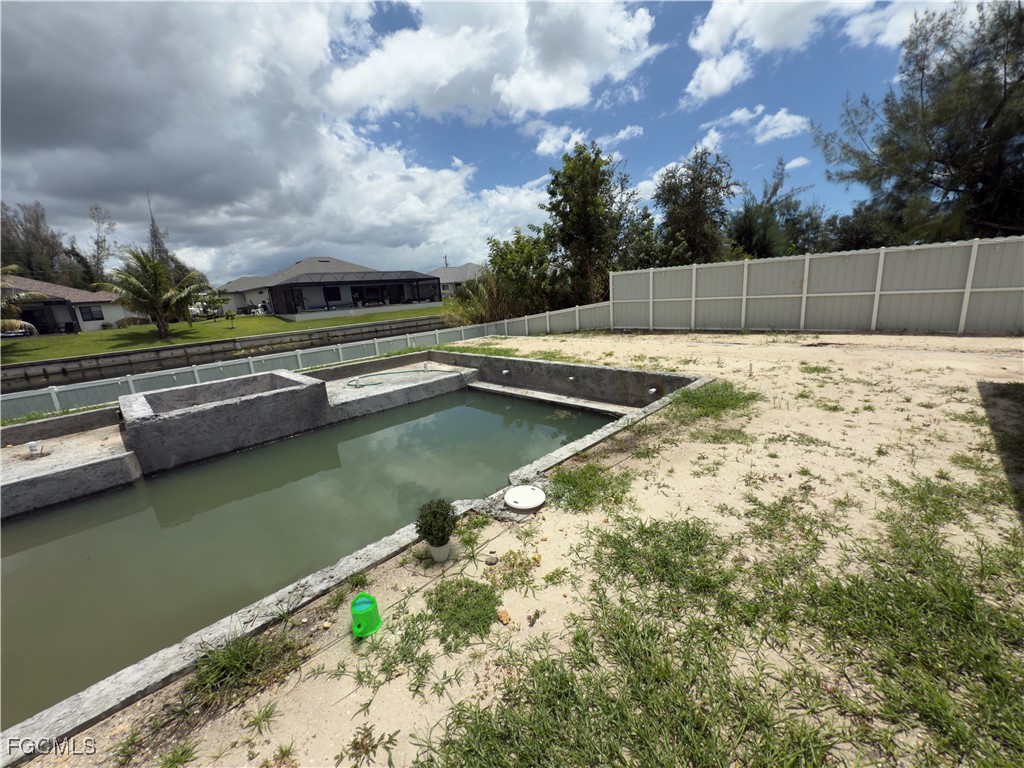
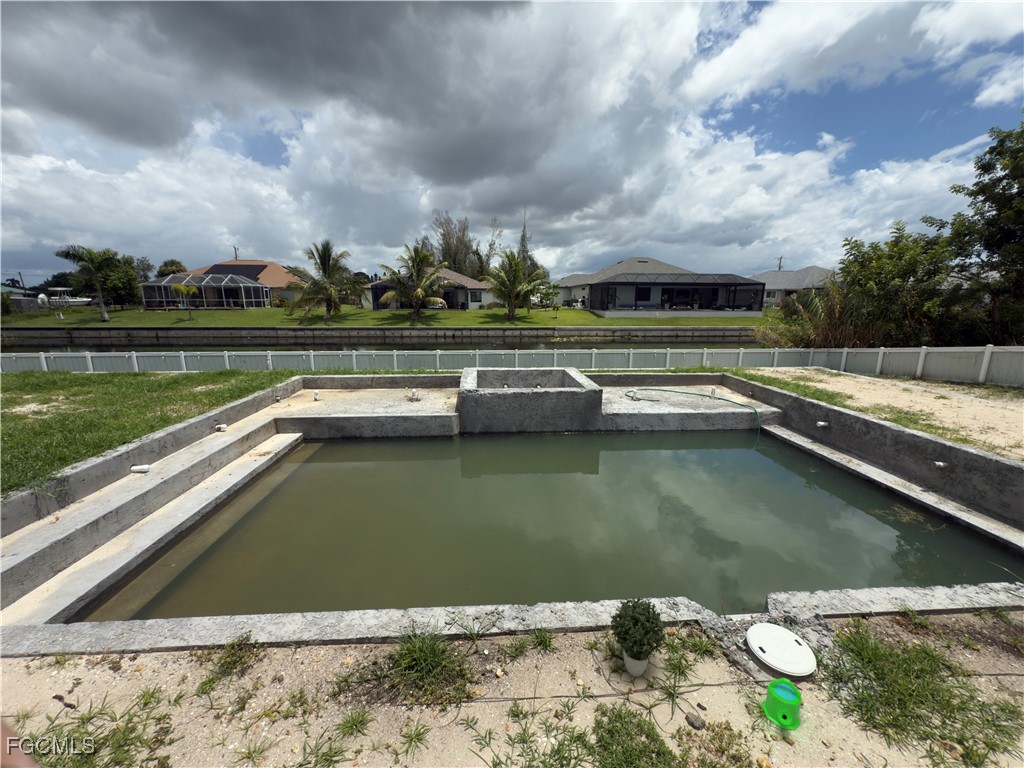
watering can: present [350,592,383,637] -> present [762,678,802,730]

